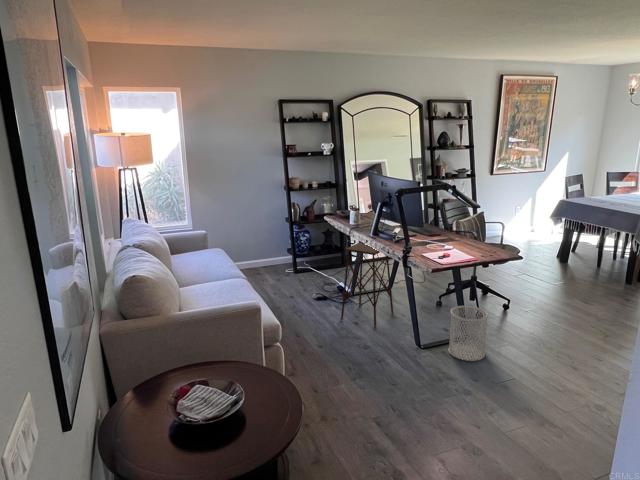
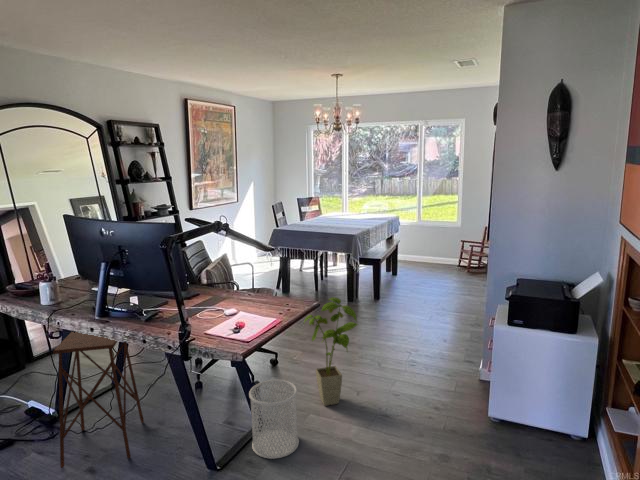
house plant: none [518,257,575,349] -> present [304,297,358,406]

